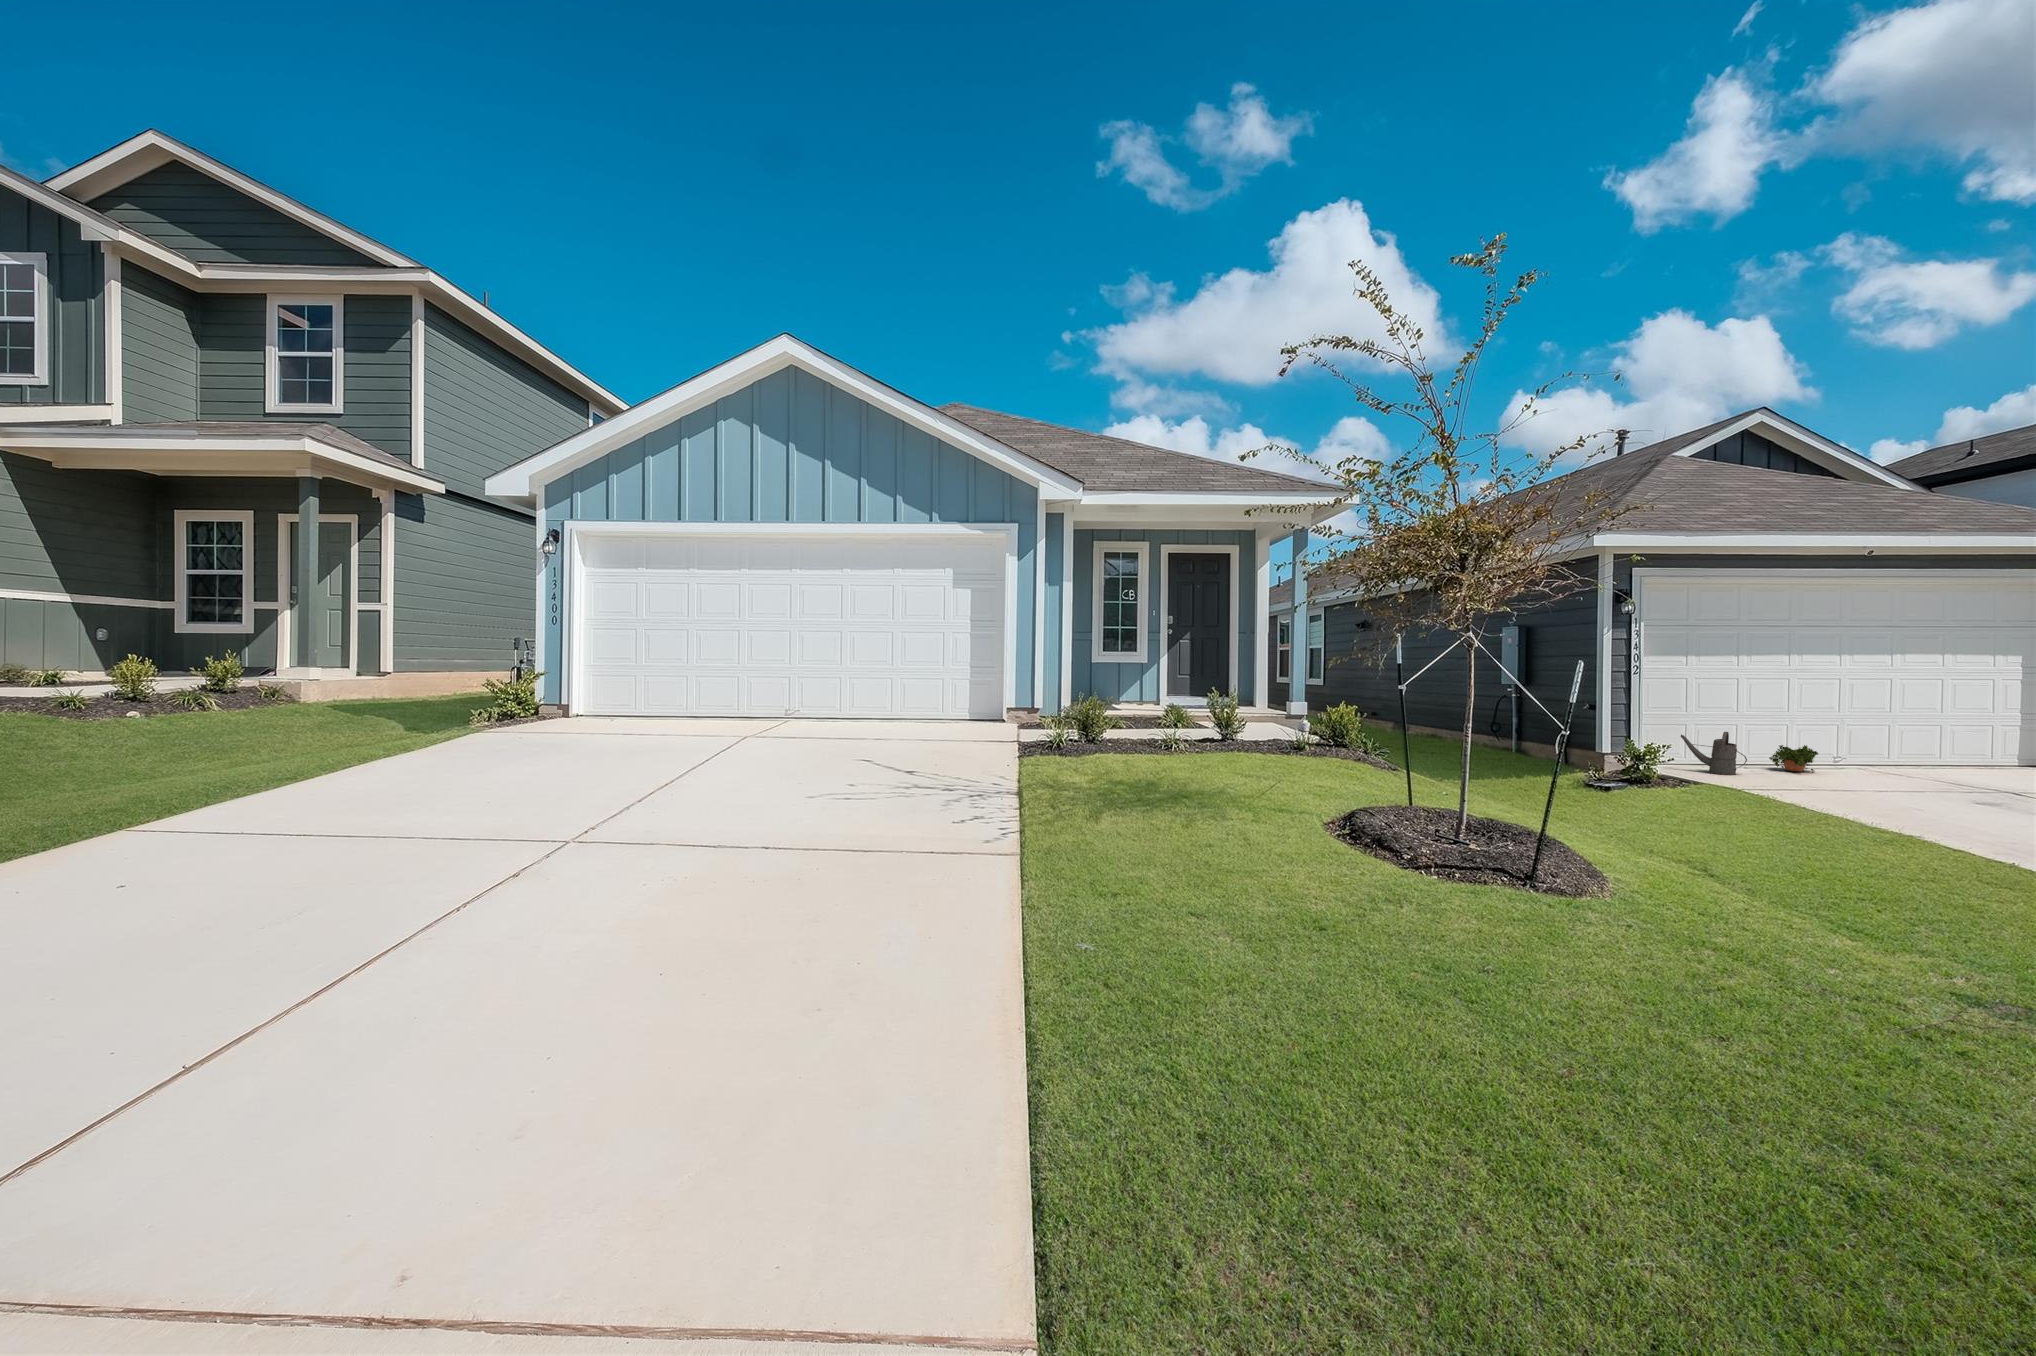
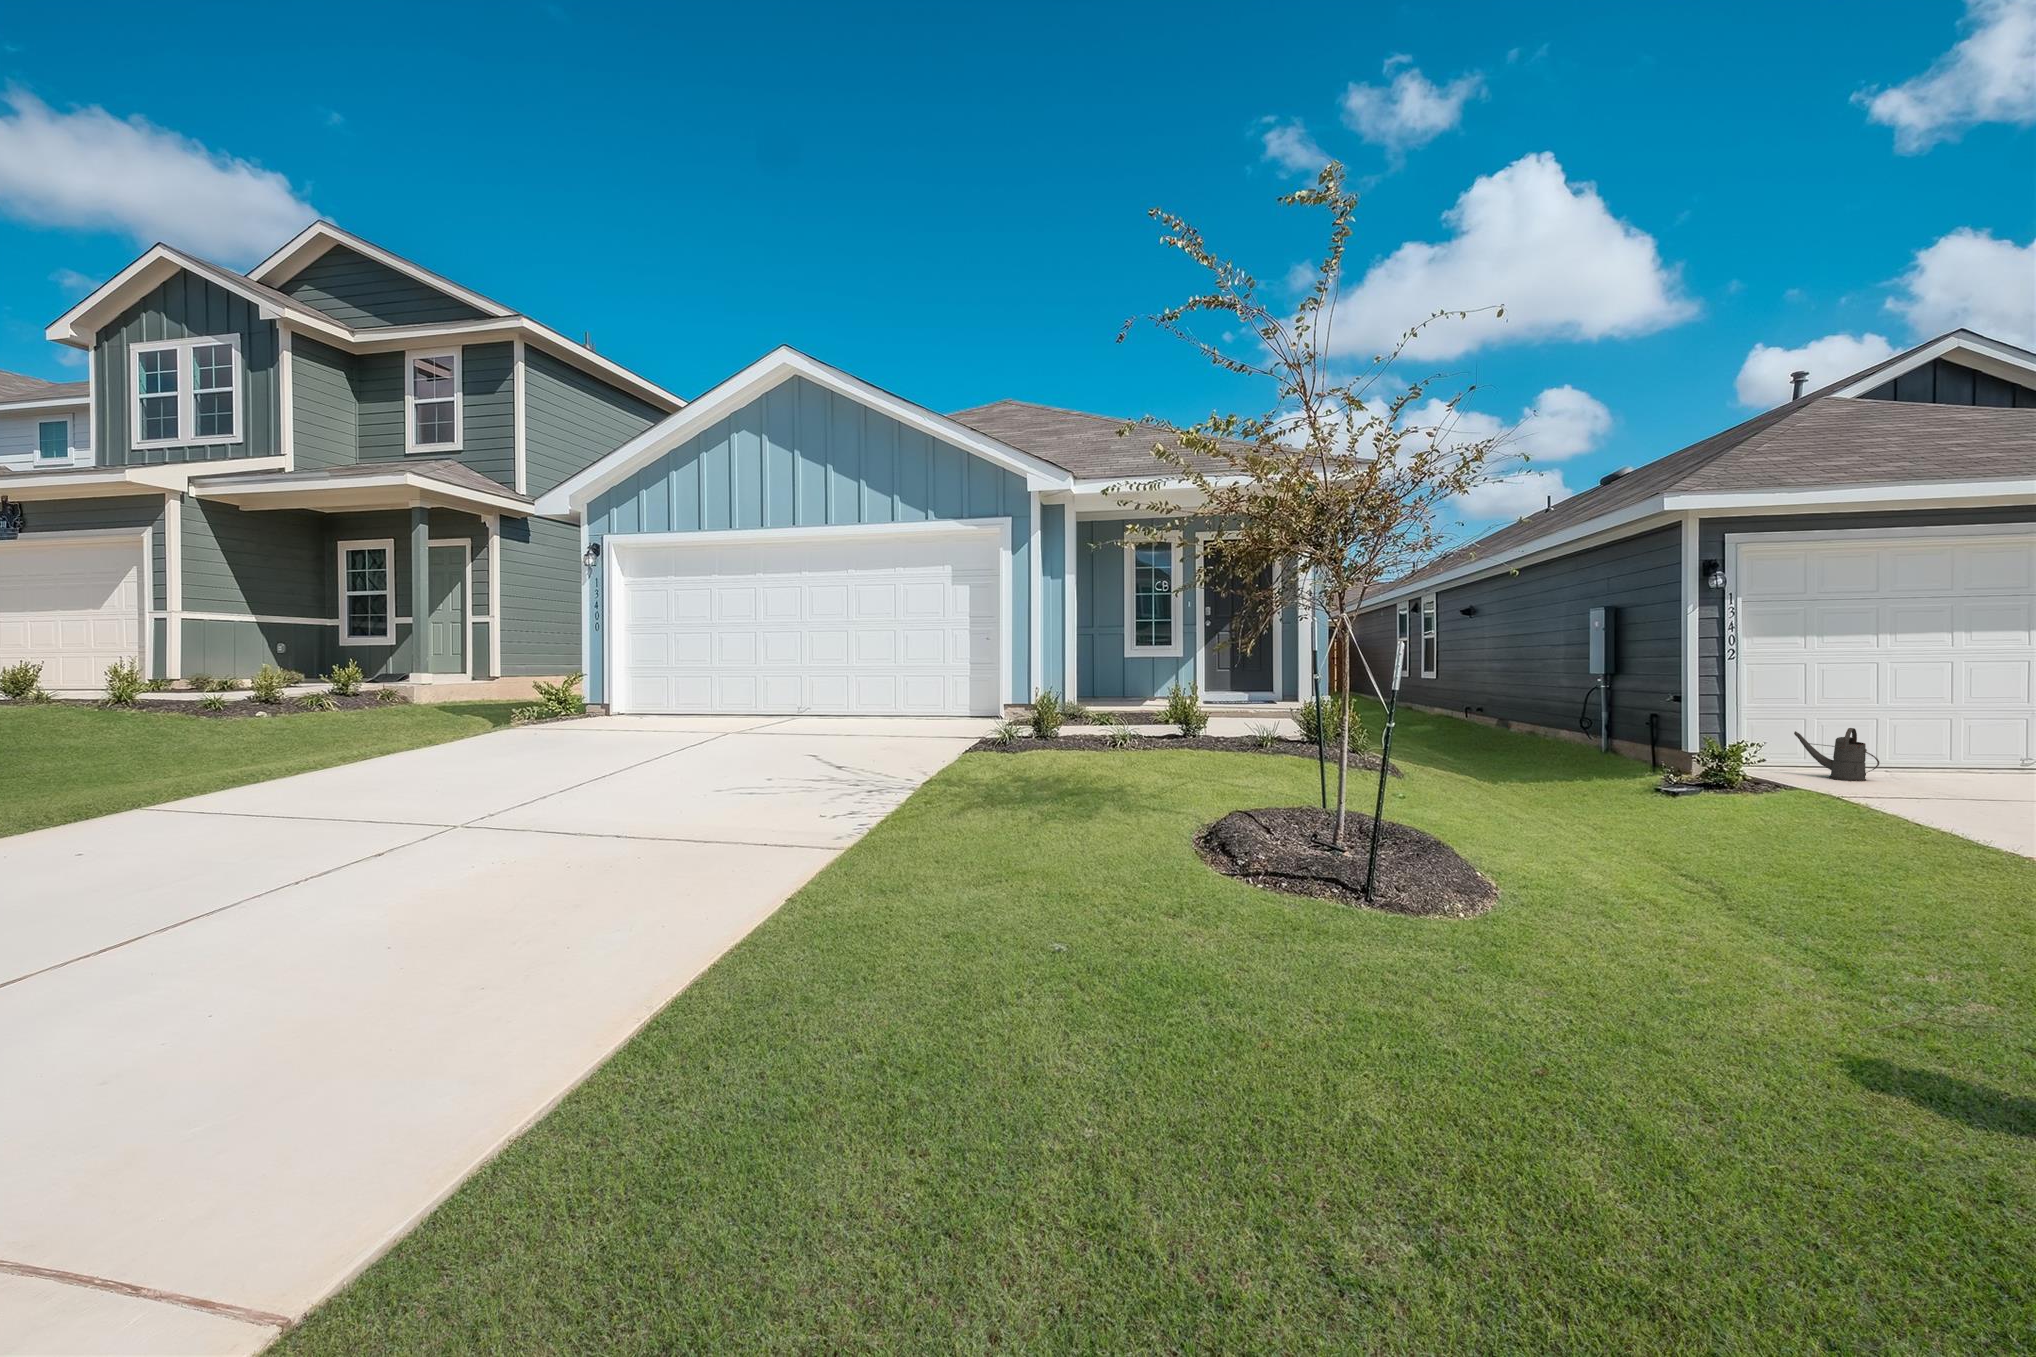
potted plant: present [1769,745,1818,773] -> none [1920,744,1989,781]

